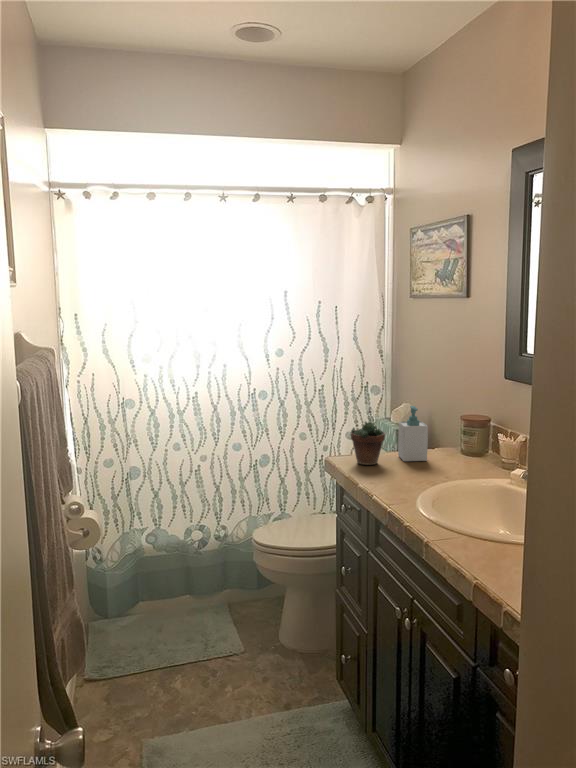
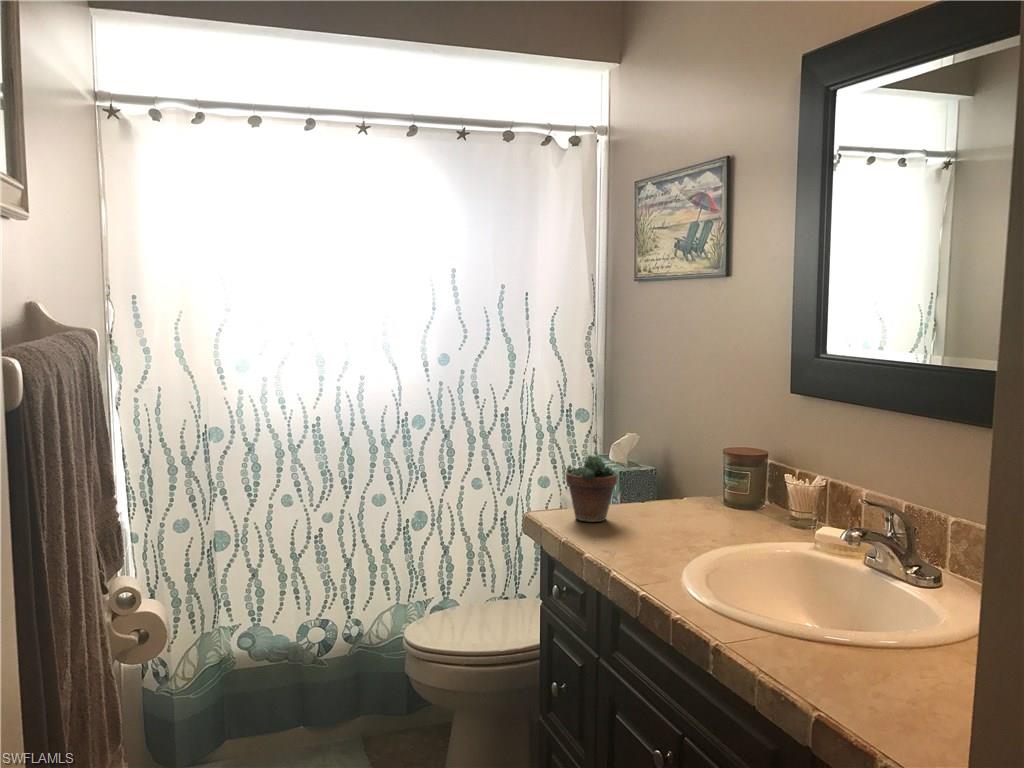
soap bottle: present [398,406,428,461] -> none [633,432,680,516]

